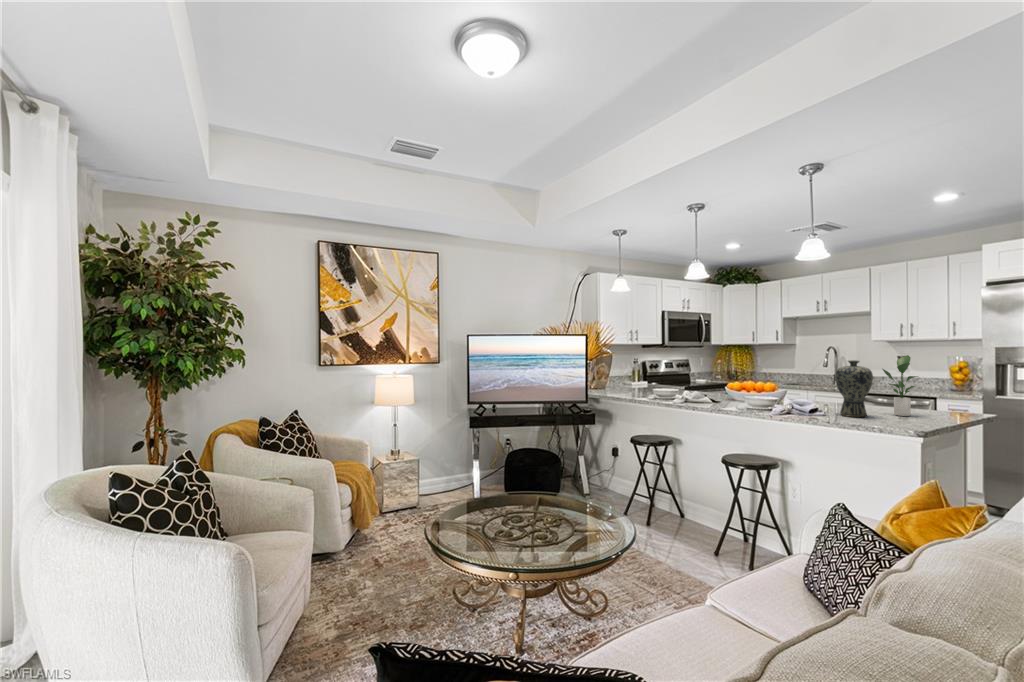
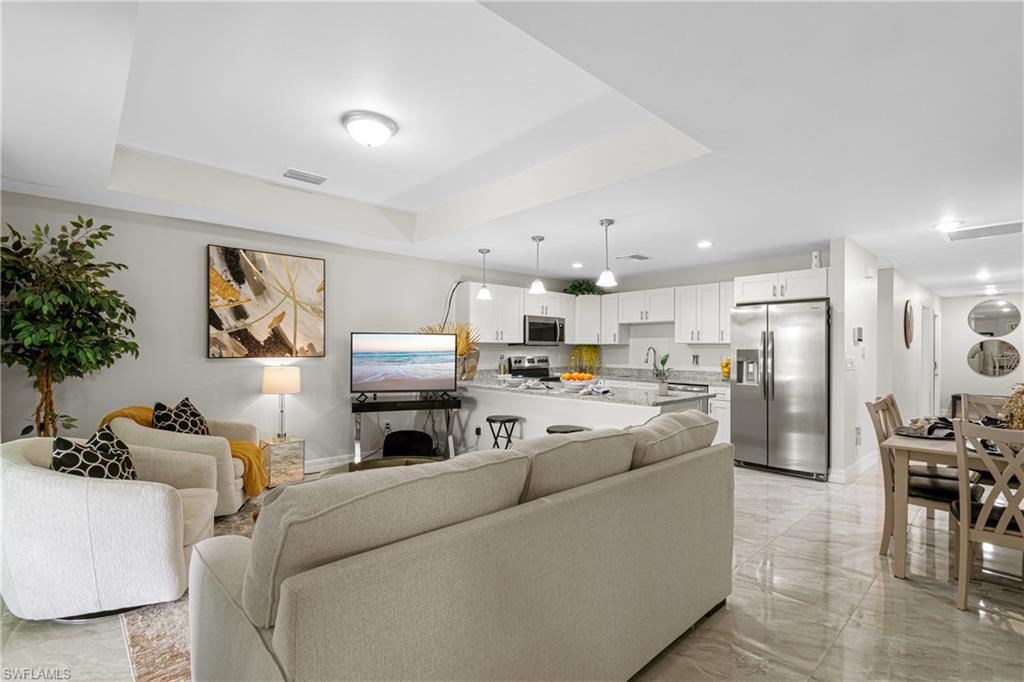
vase: present [835,360,873,417] -> none [621,357,643,396]

